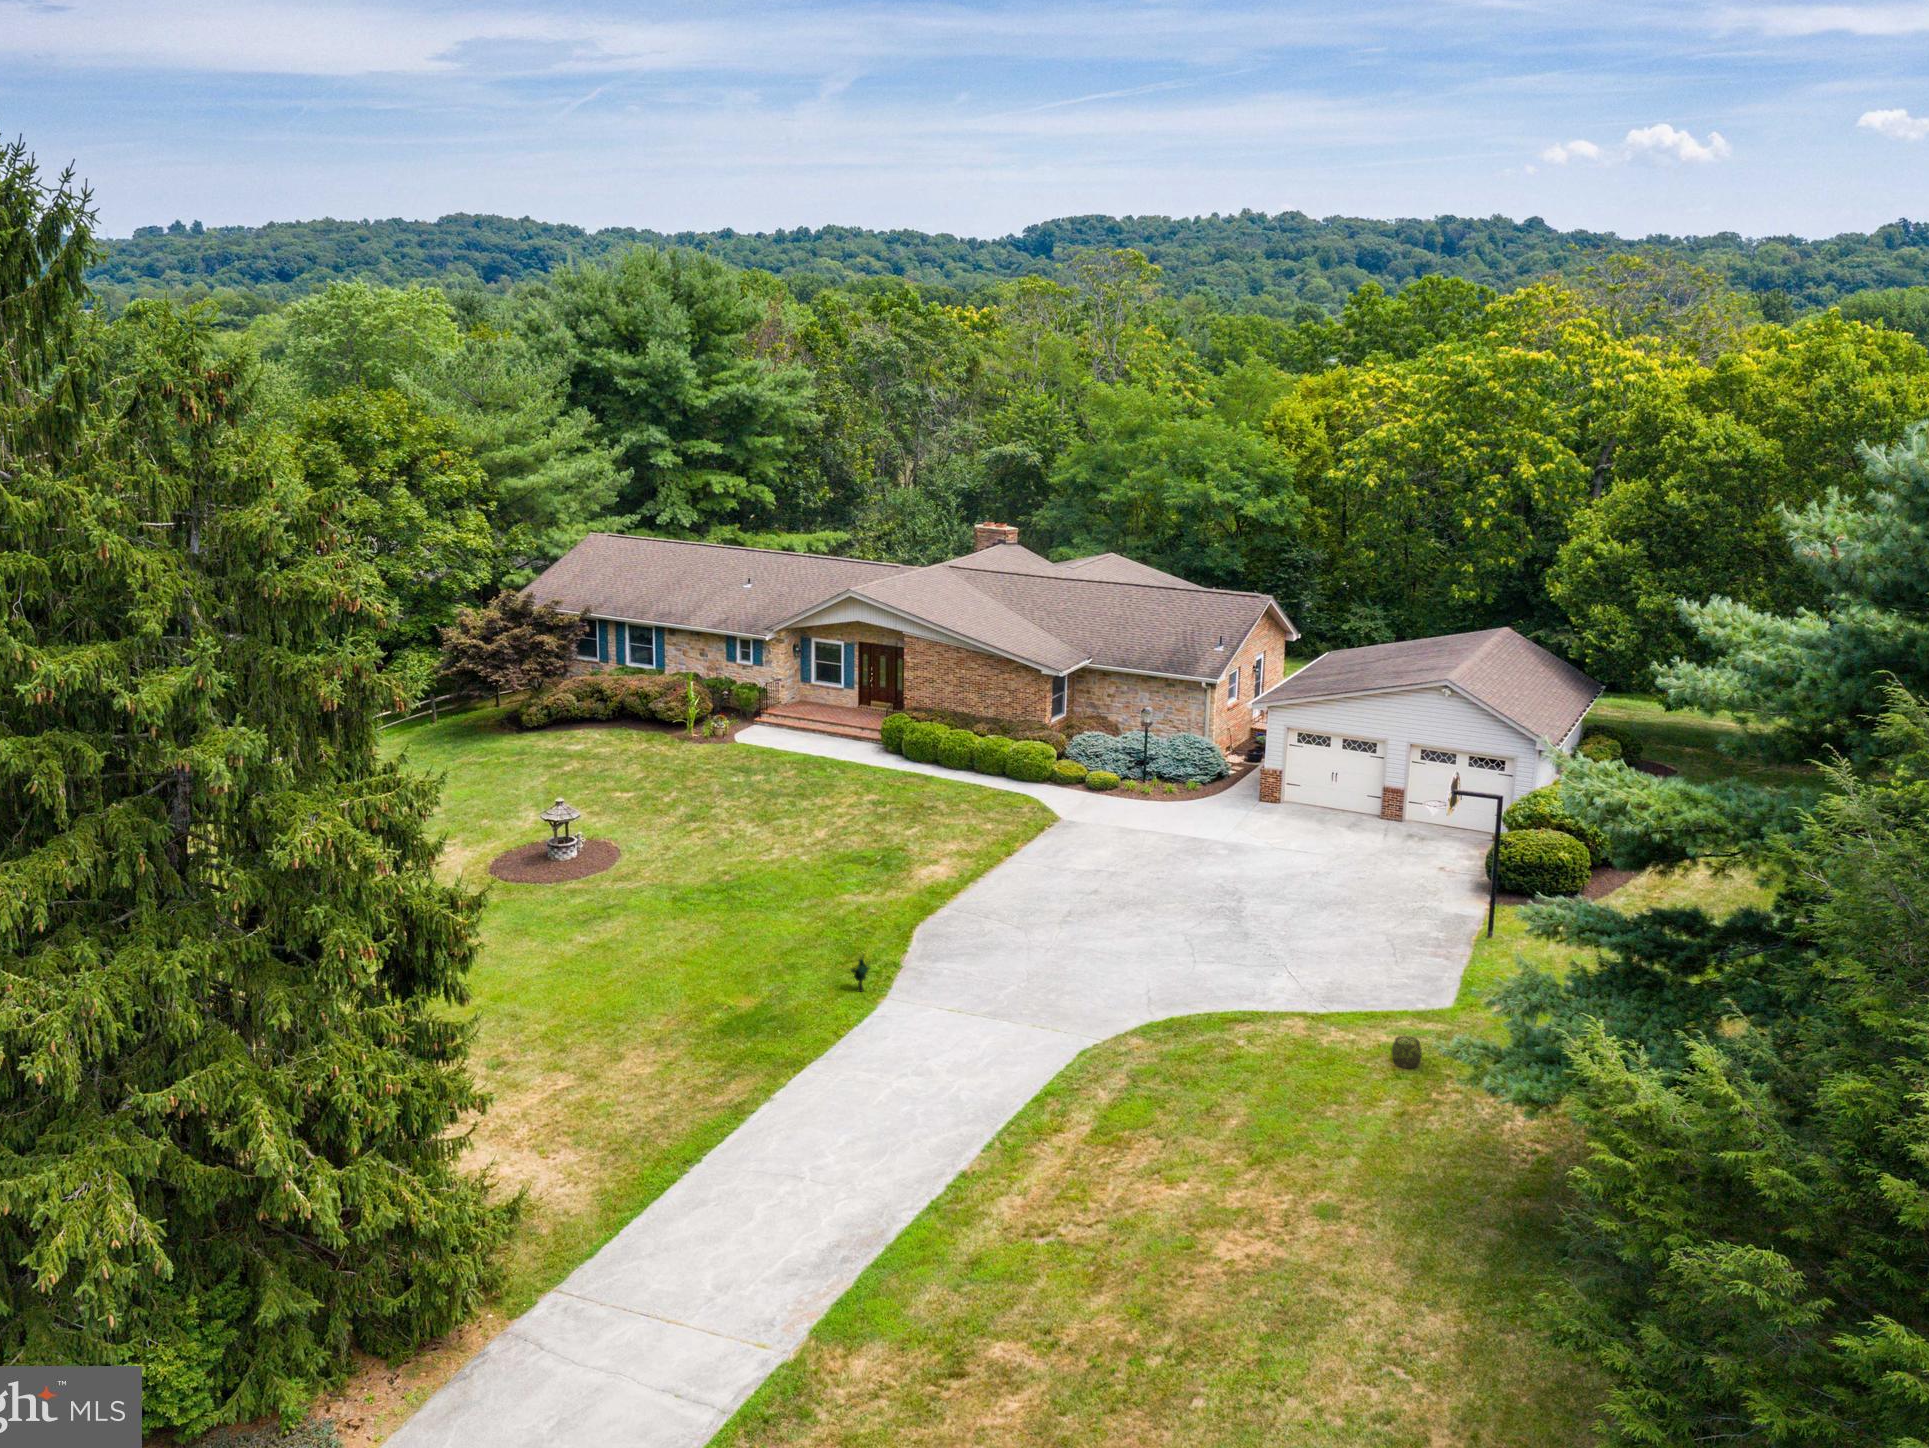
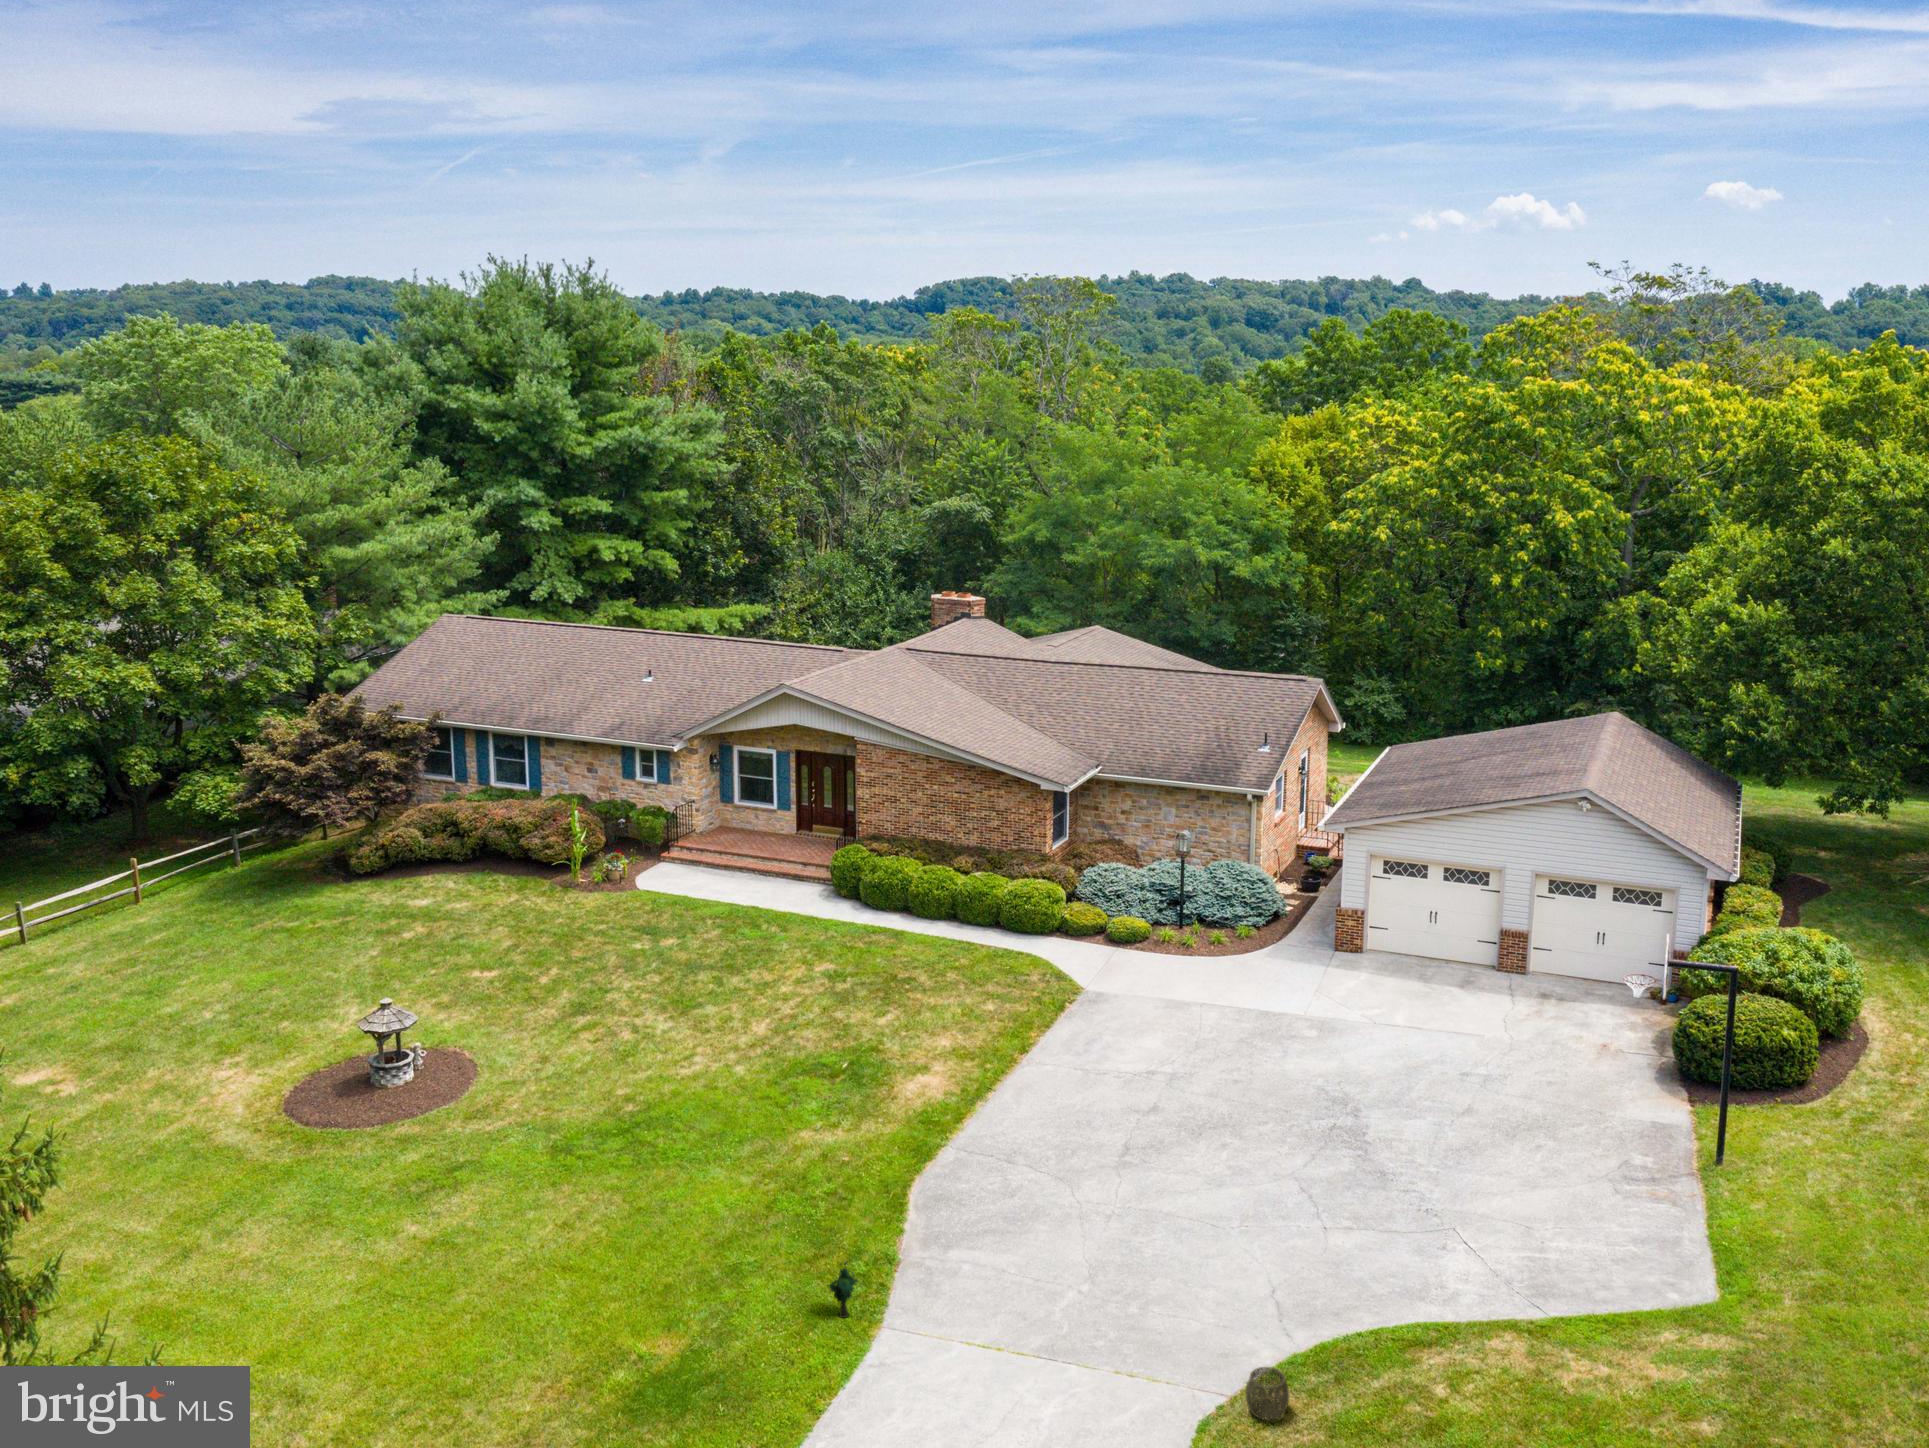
woven basket: present [1392,1036,1422,1069] -> present [1246,1367,1289,1420]

